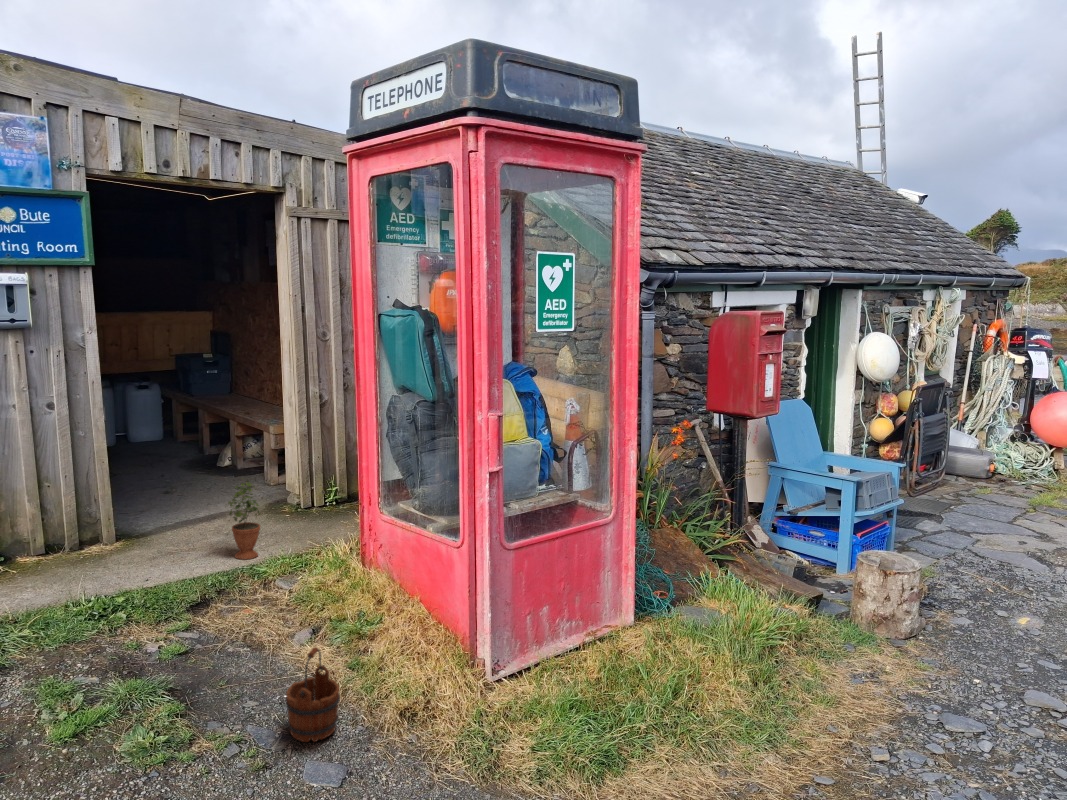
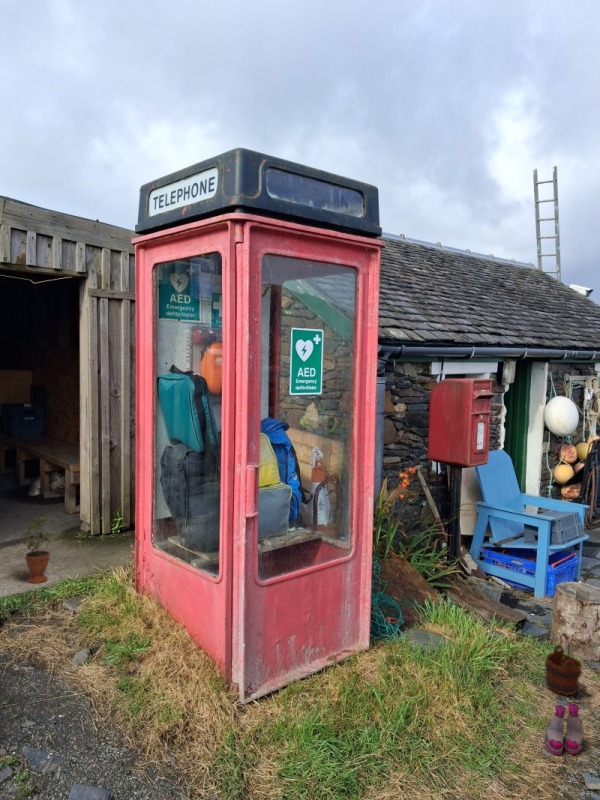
wooden bucket: present [286,647,340,742] -> present [545,633,582,695]
boots: none [835,681,881,737] -> present [545,704,584,755]

